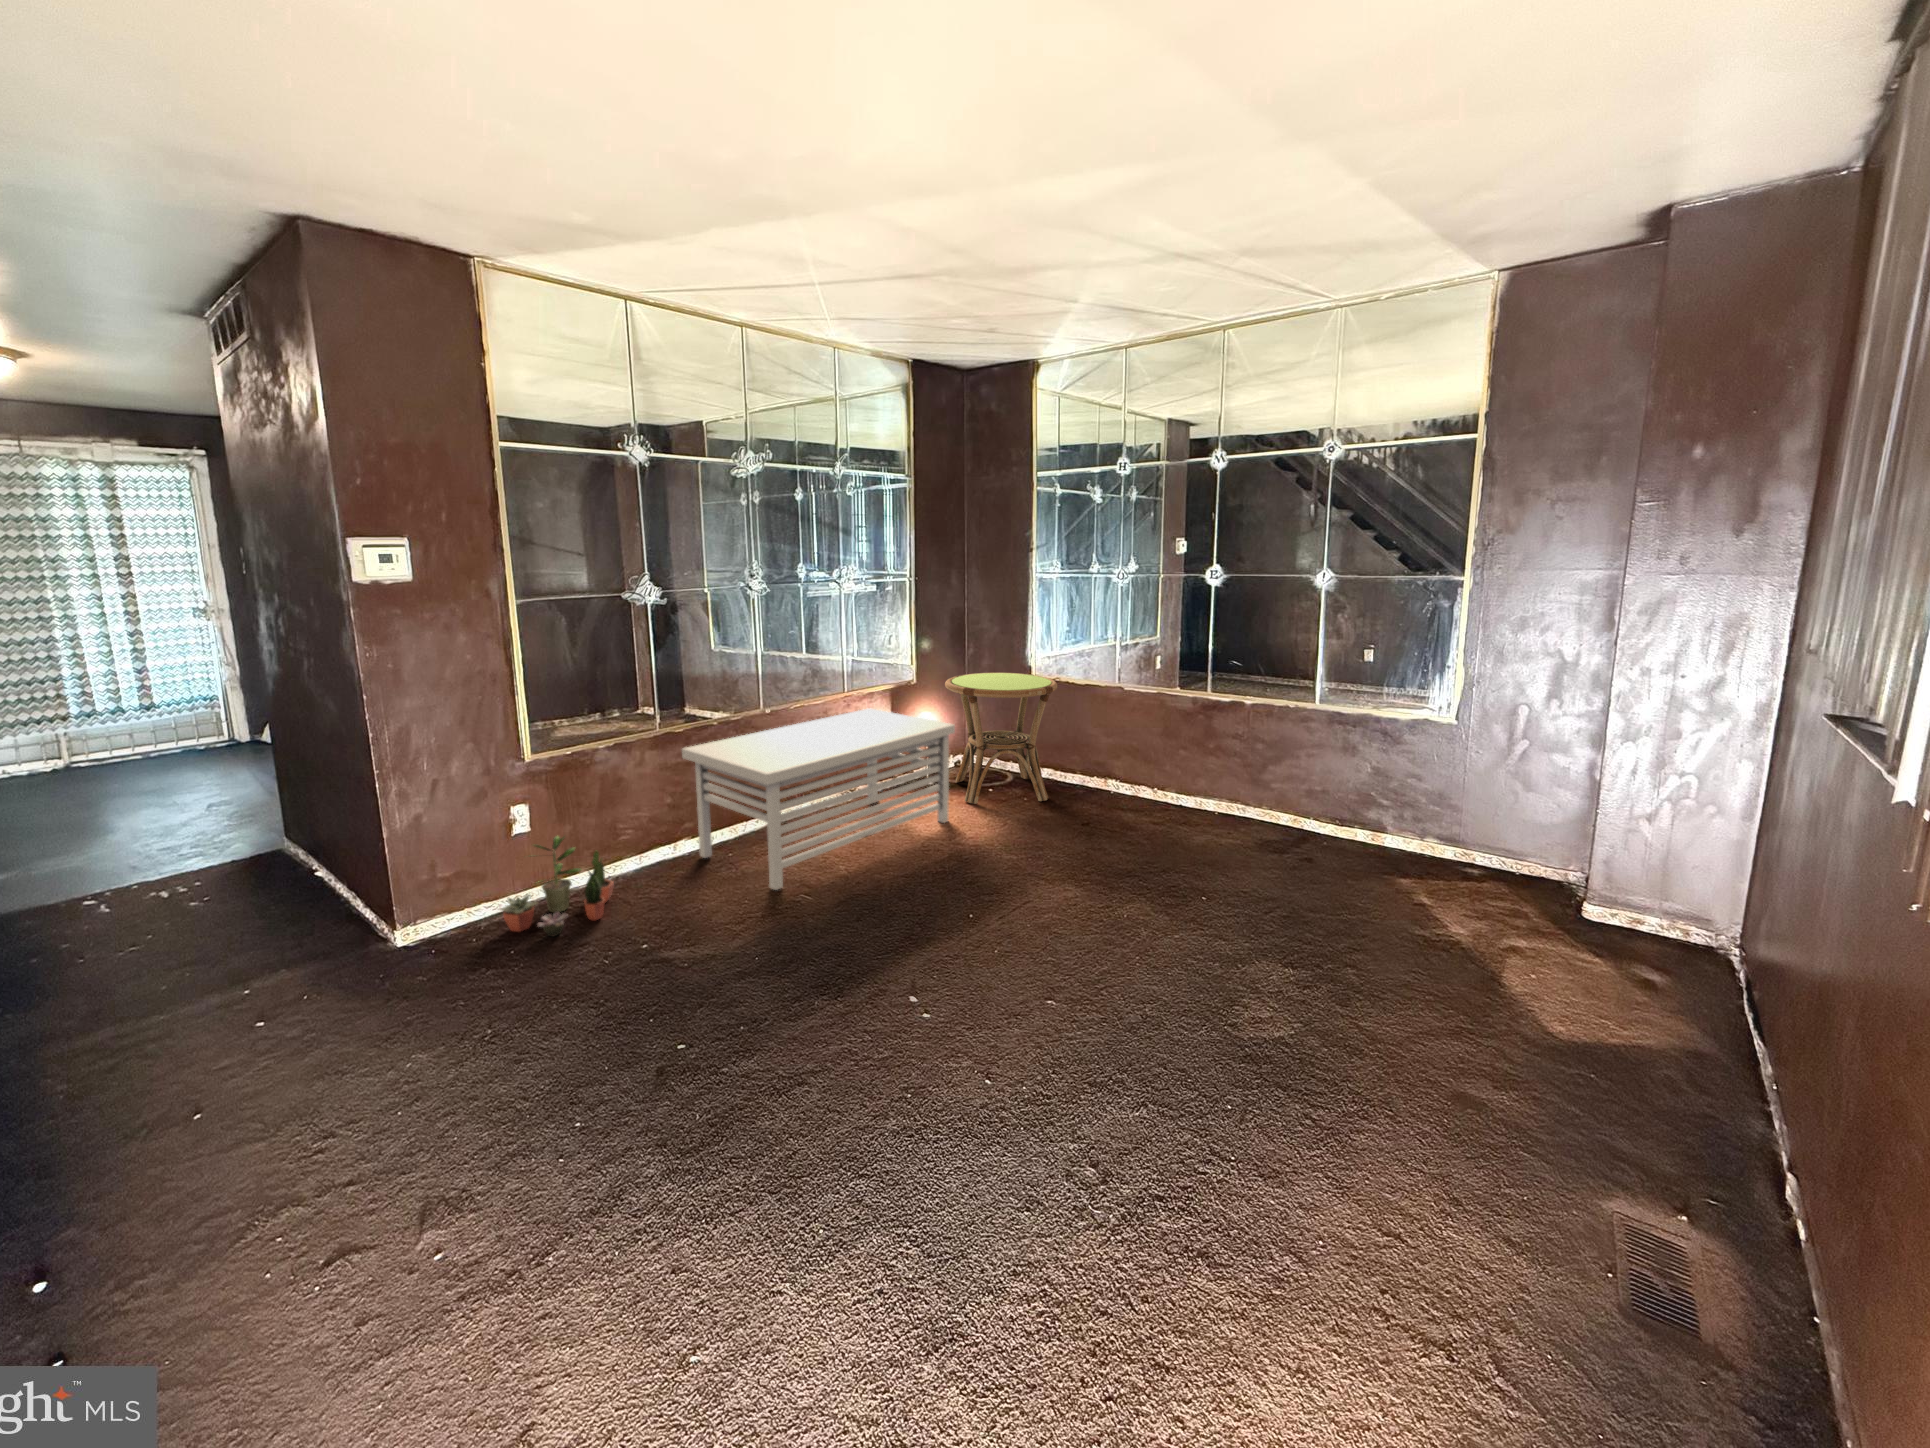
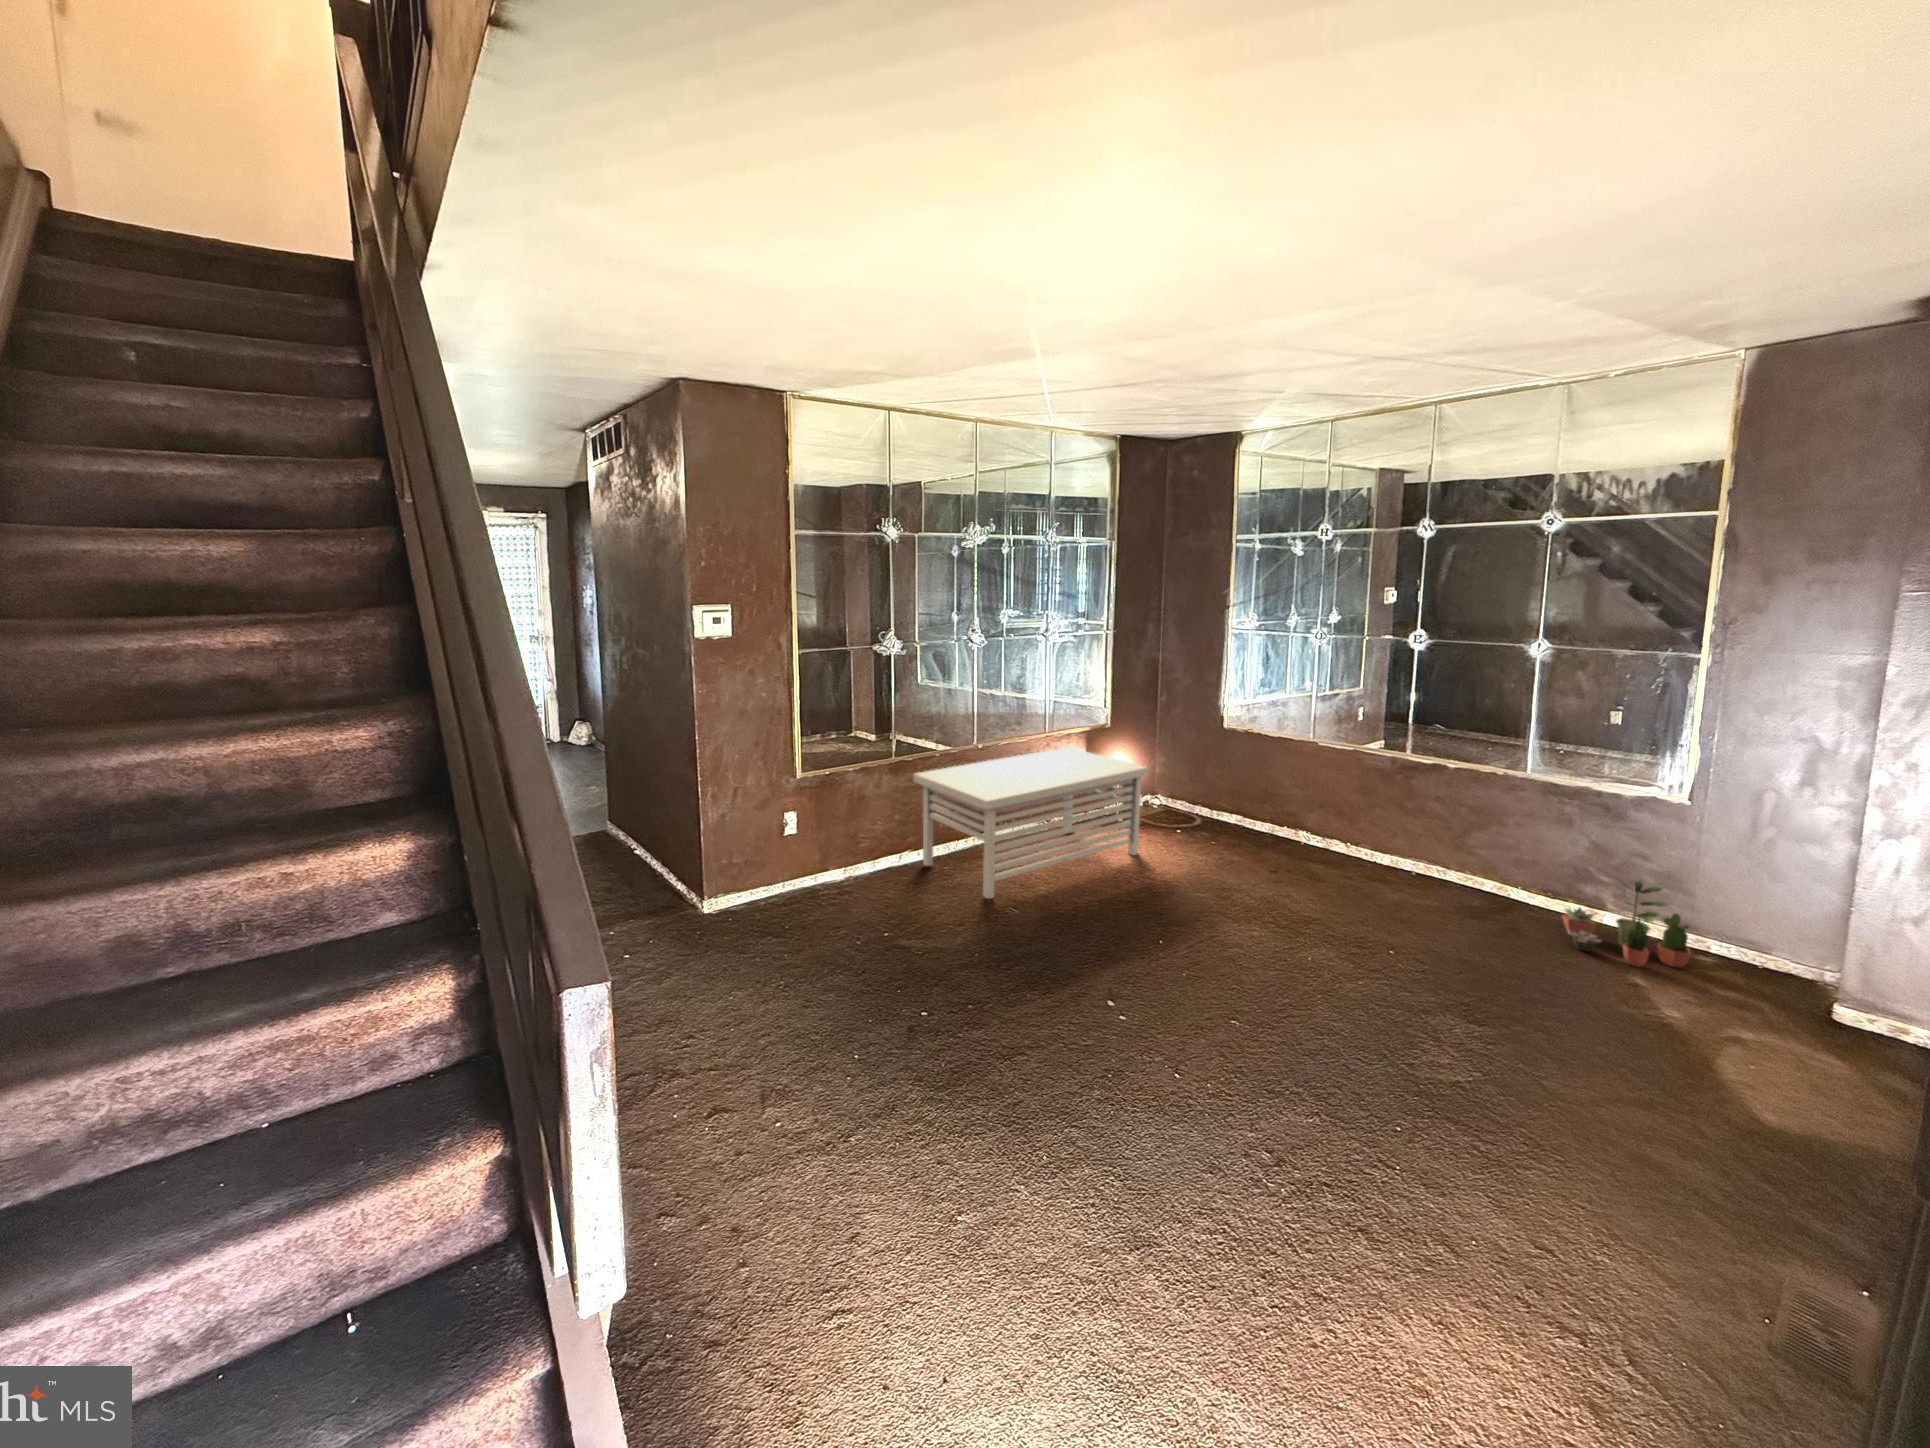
side table: present [945,673,1057,804] -> none [1138,720,1248,844]
potted plant: present [500,836,614,936] -> present [1562,881,1691,967]

